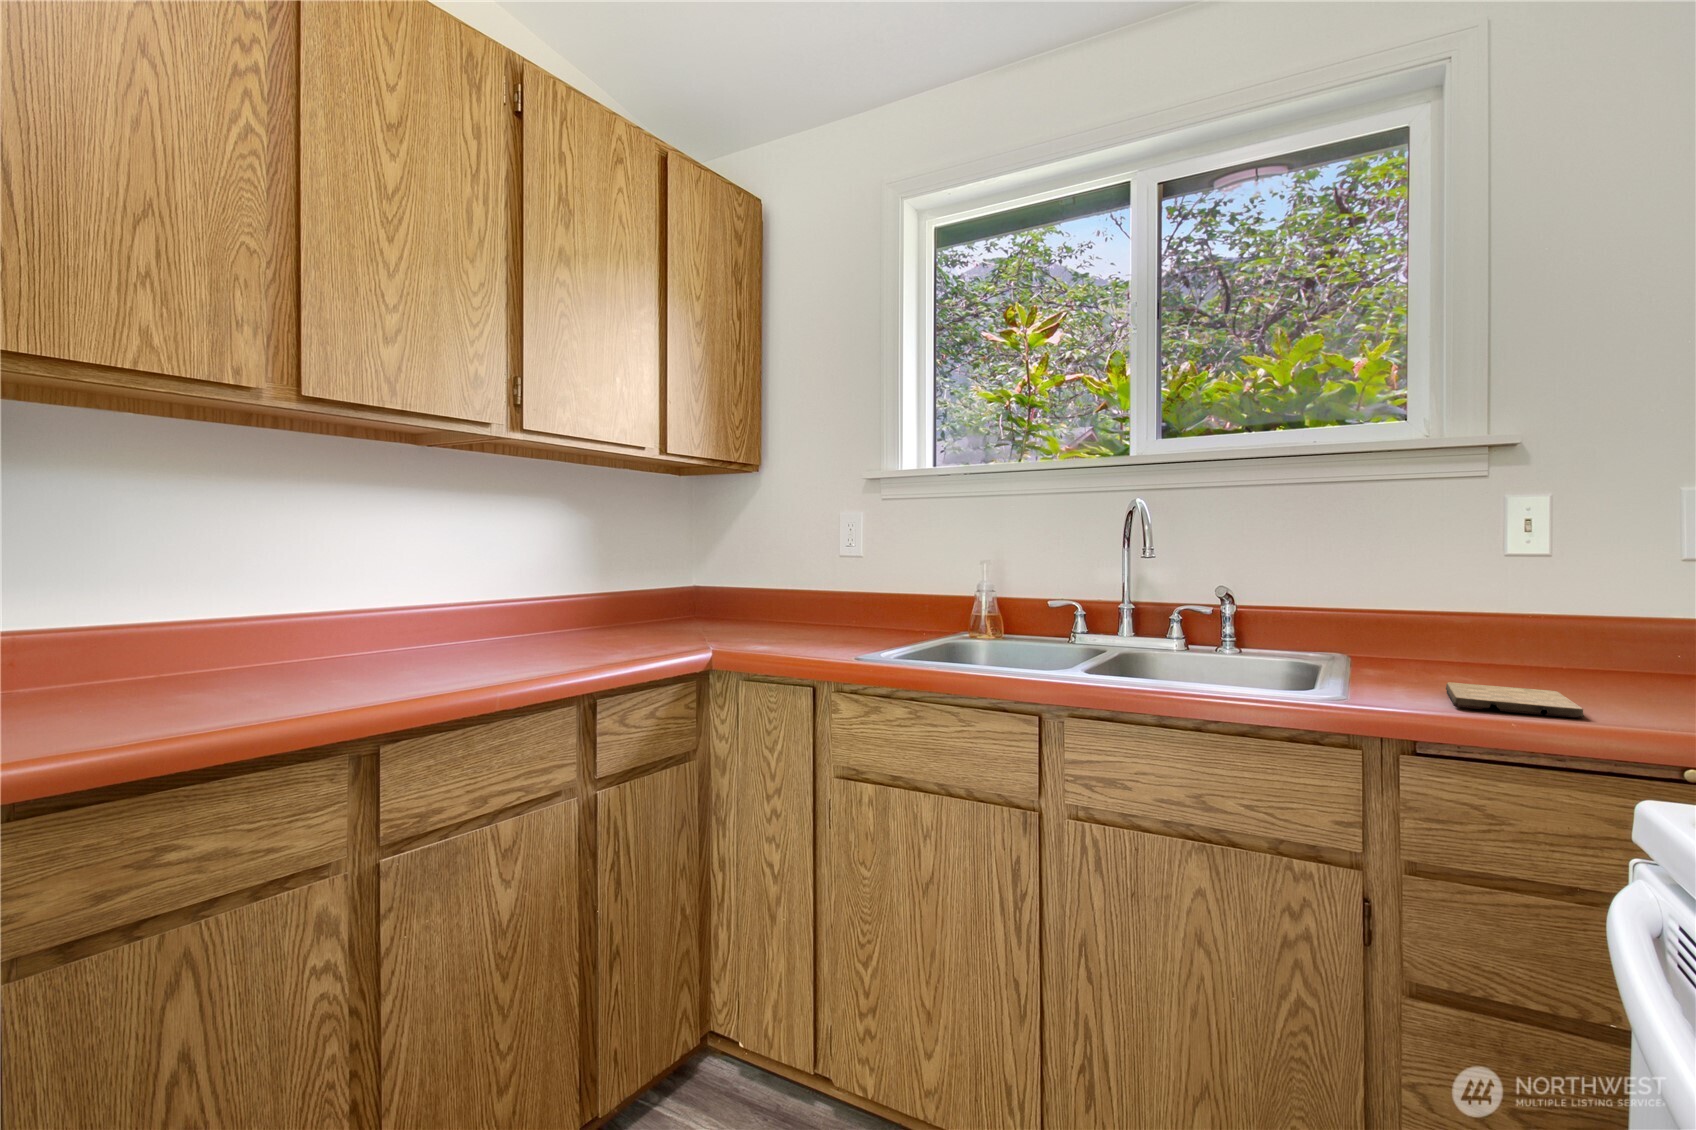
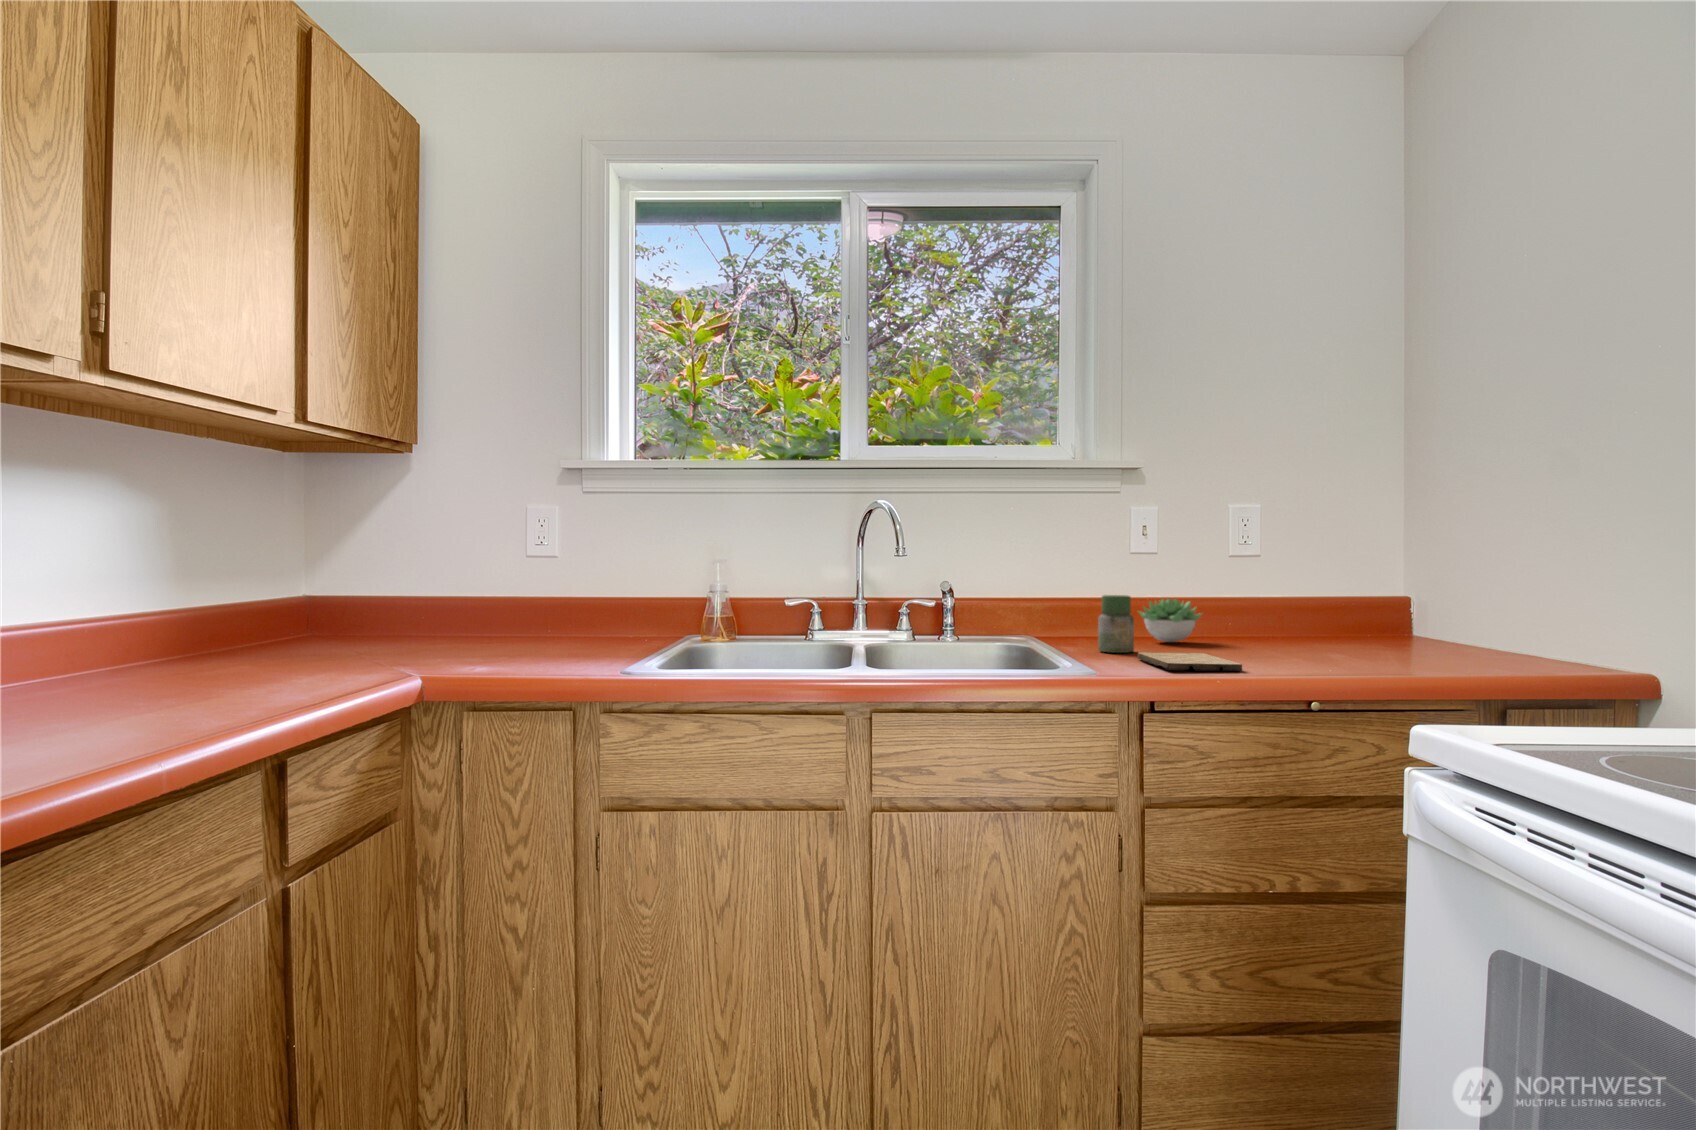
jar: none [1411,608,1464,682] -> present [1098,595,1134,653]
succulent plant: none [1502,617,1606,675] -> present [1139,599,1202,642]

